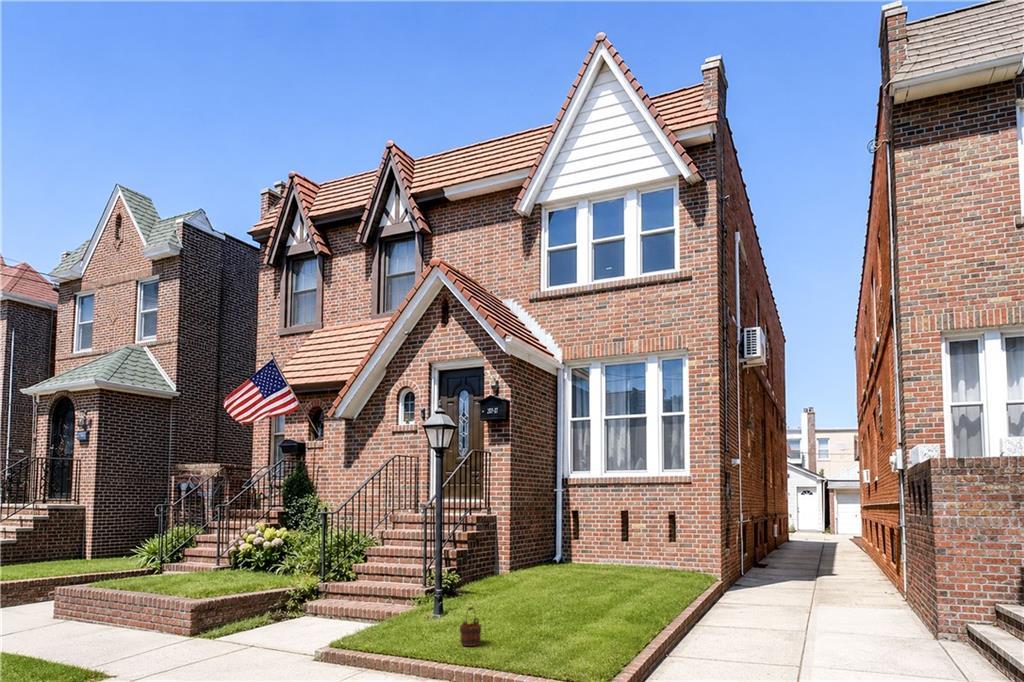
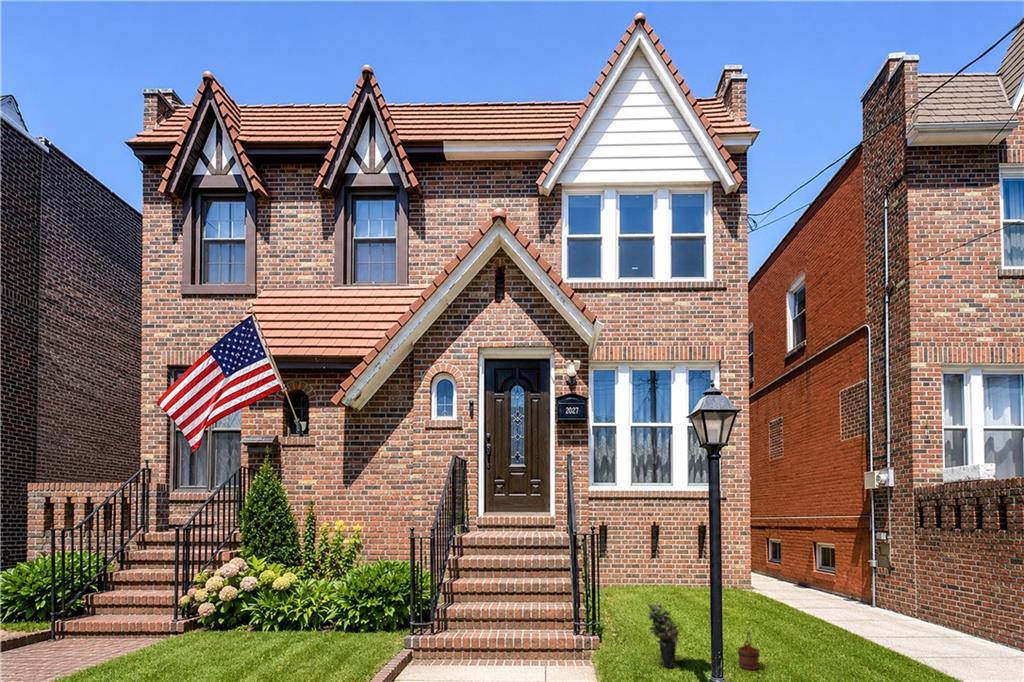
potted plant: none [383,575,416,639] -> present [646,602,679,667]

